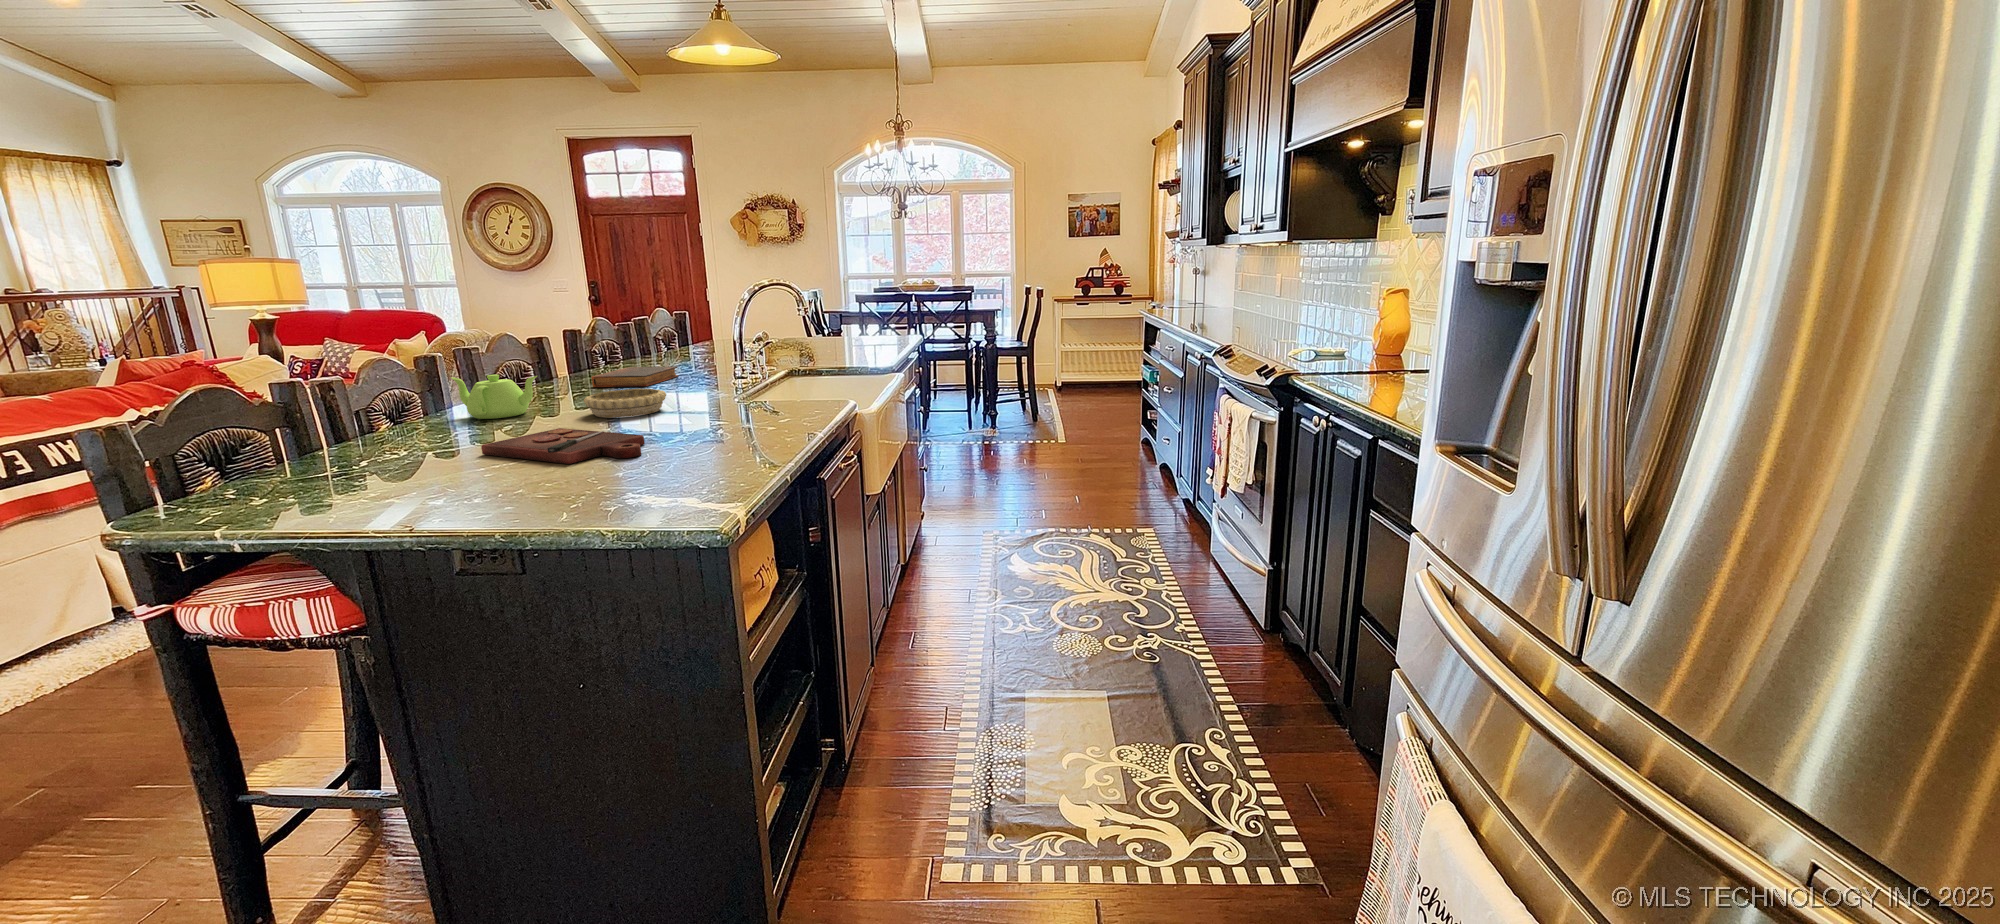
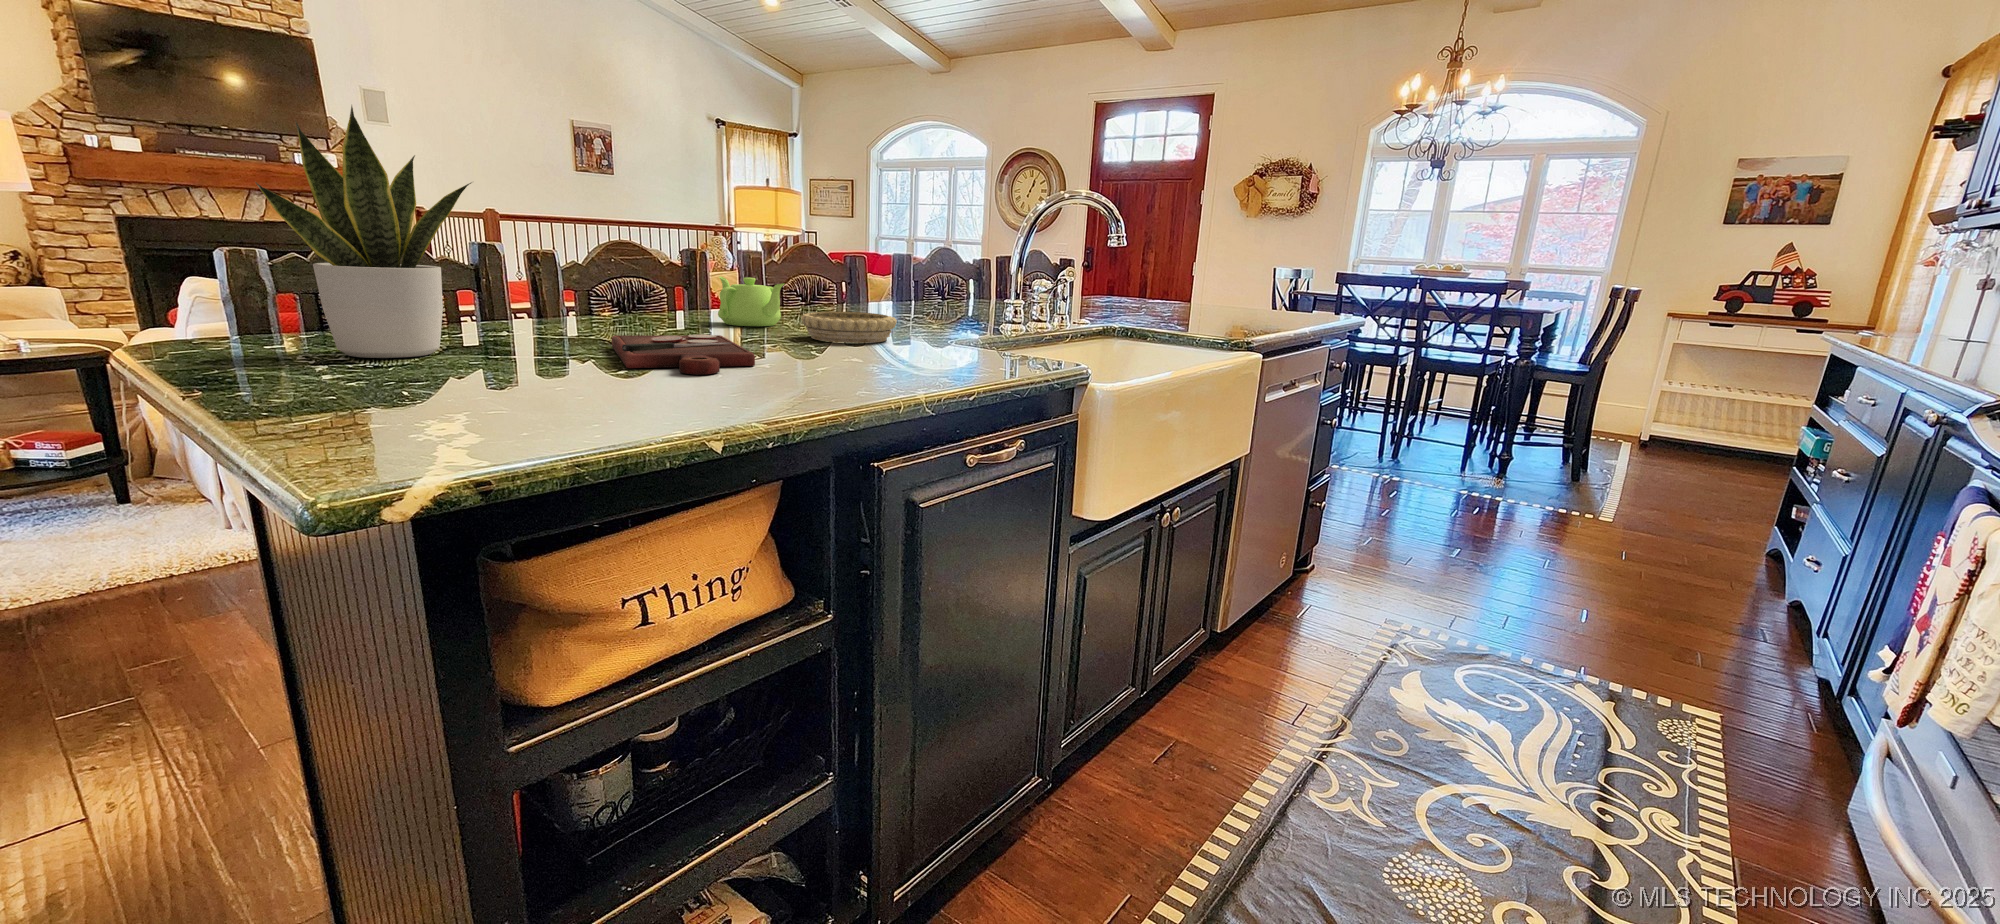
potted plant: none [217,289,370,506] -> present [255,106,471,358]
book: present [591,367,679,387] -> none [896,304,999,324]

